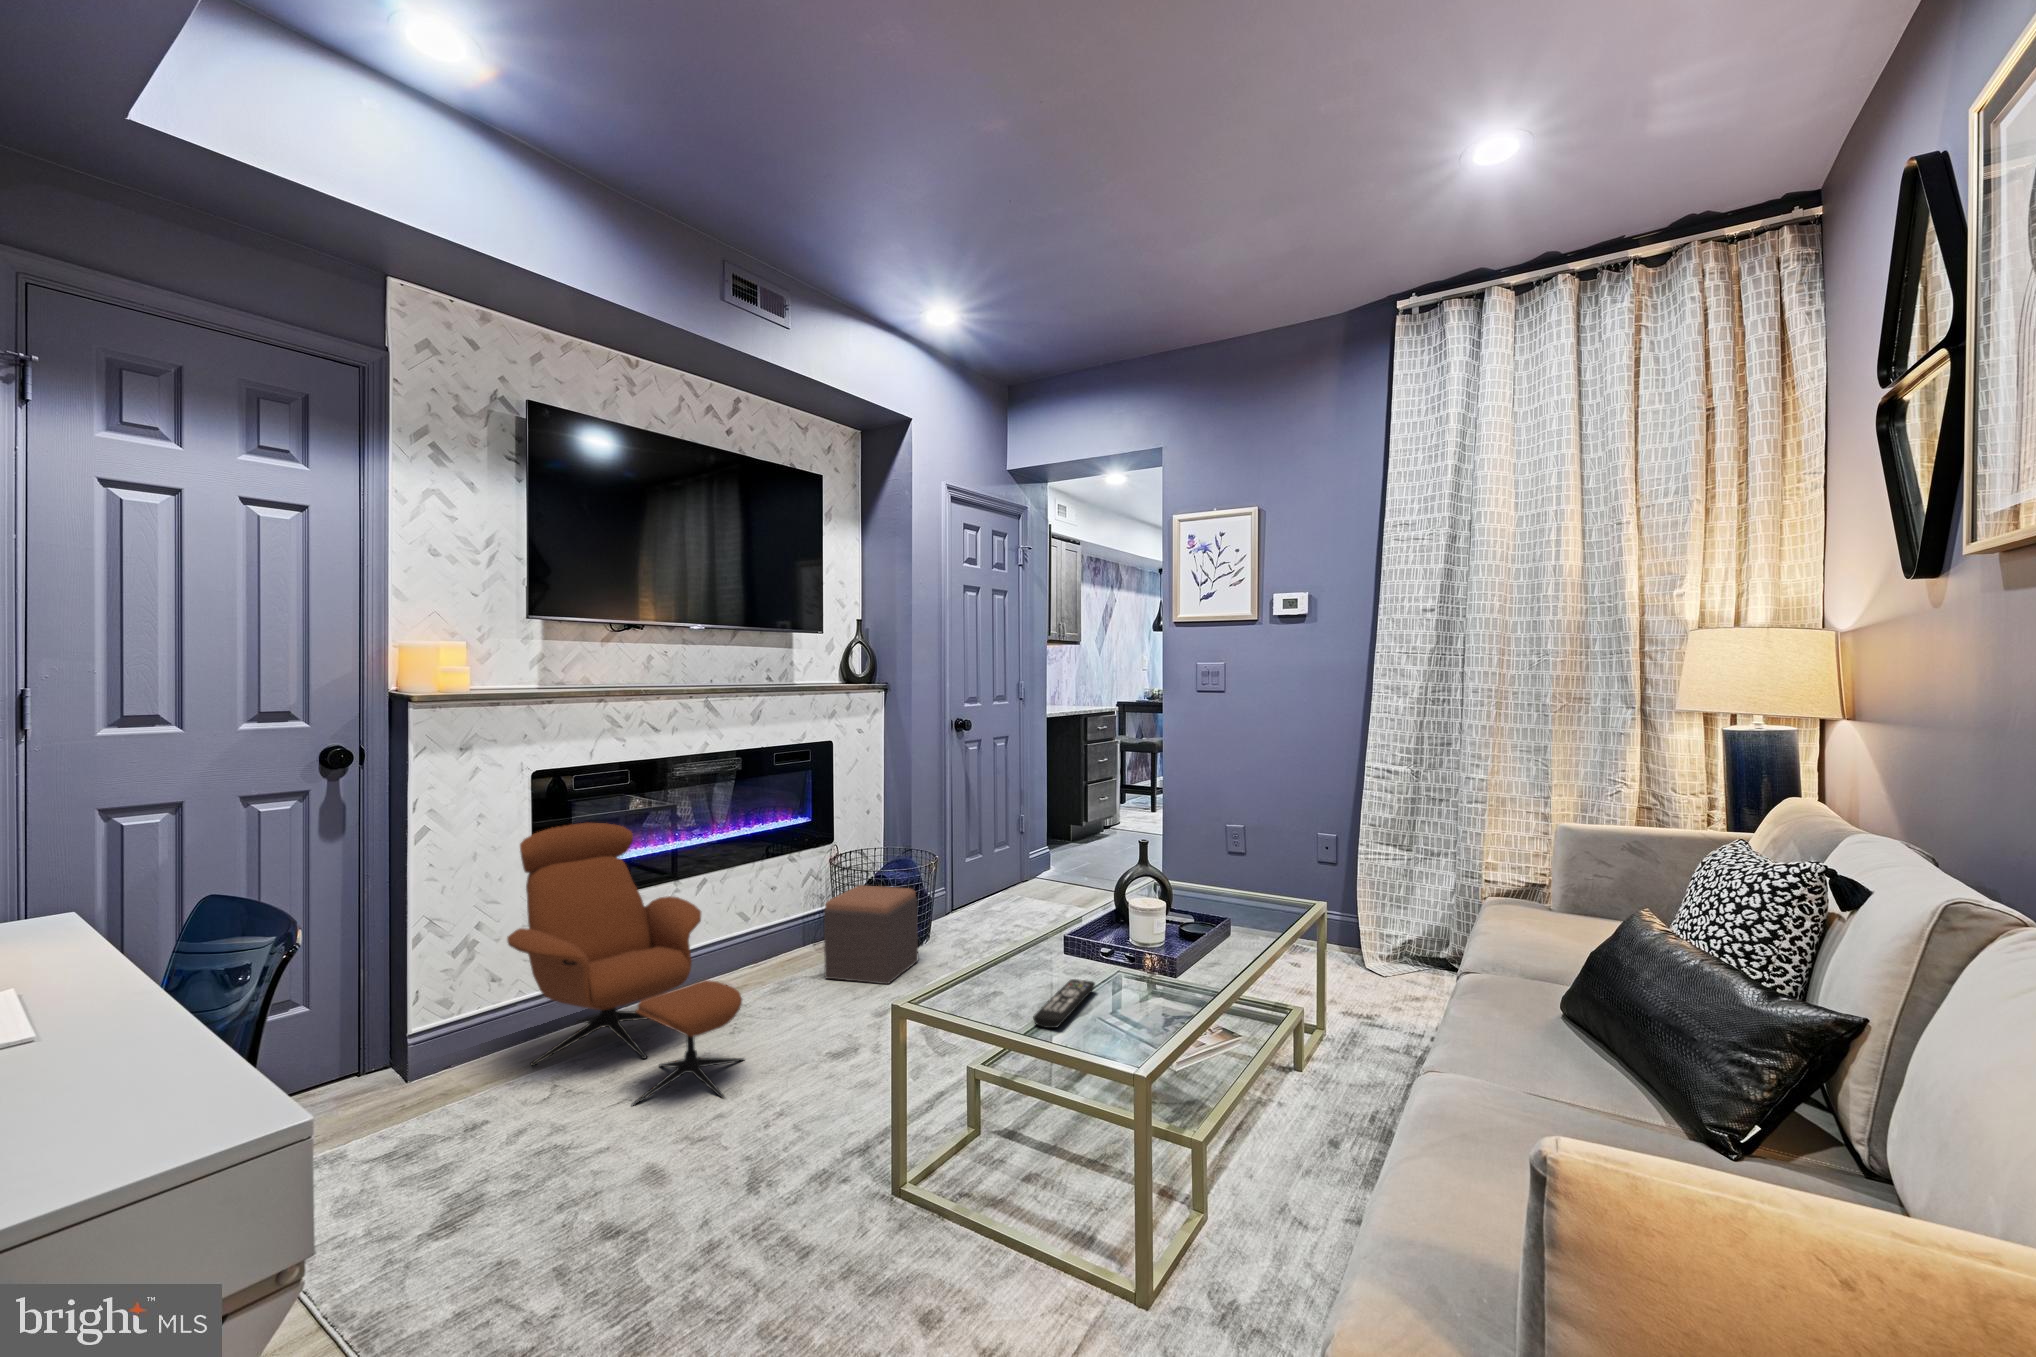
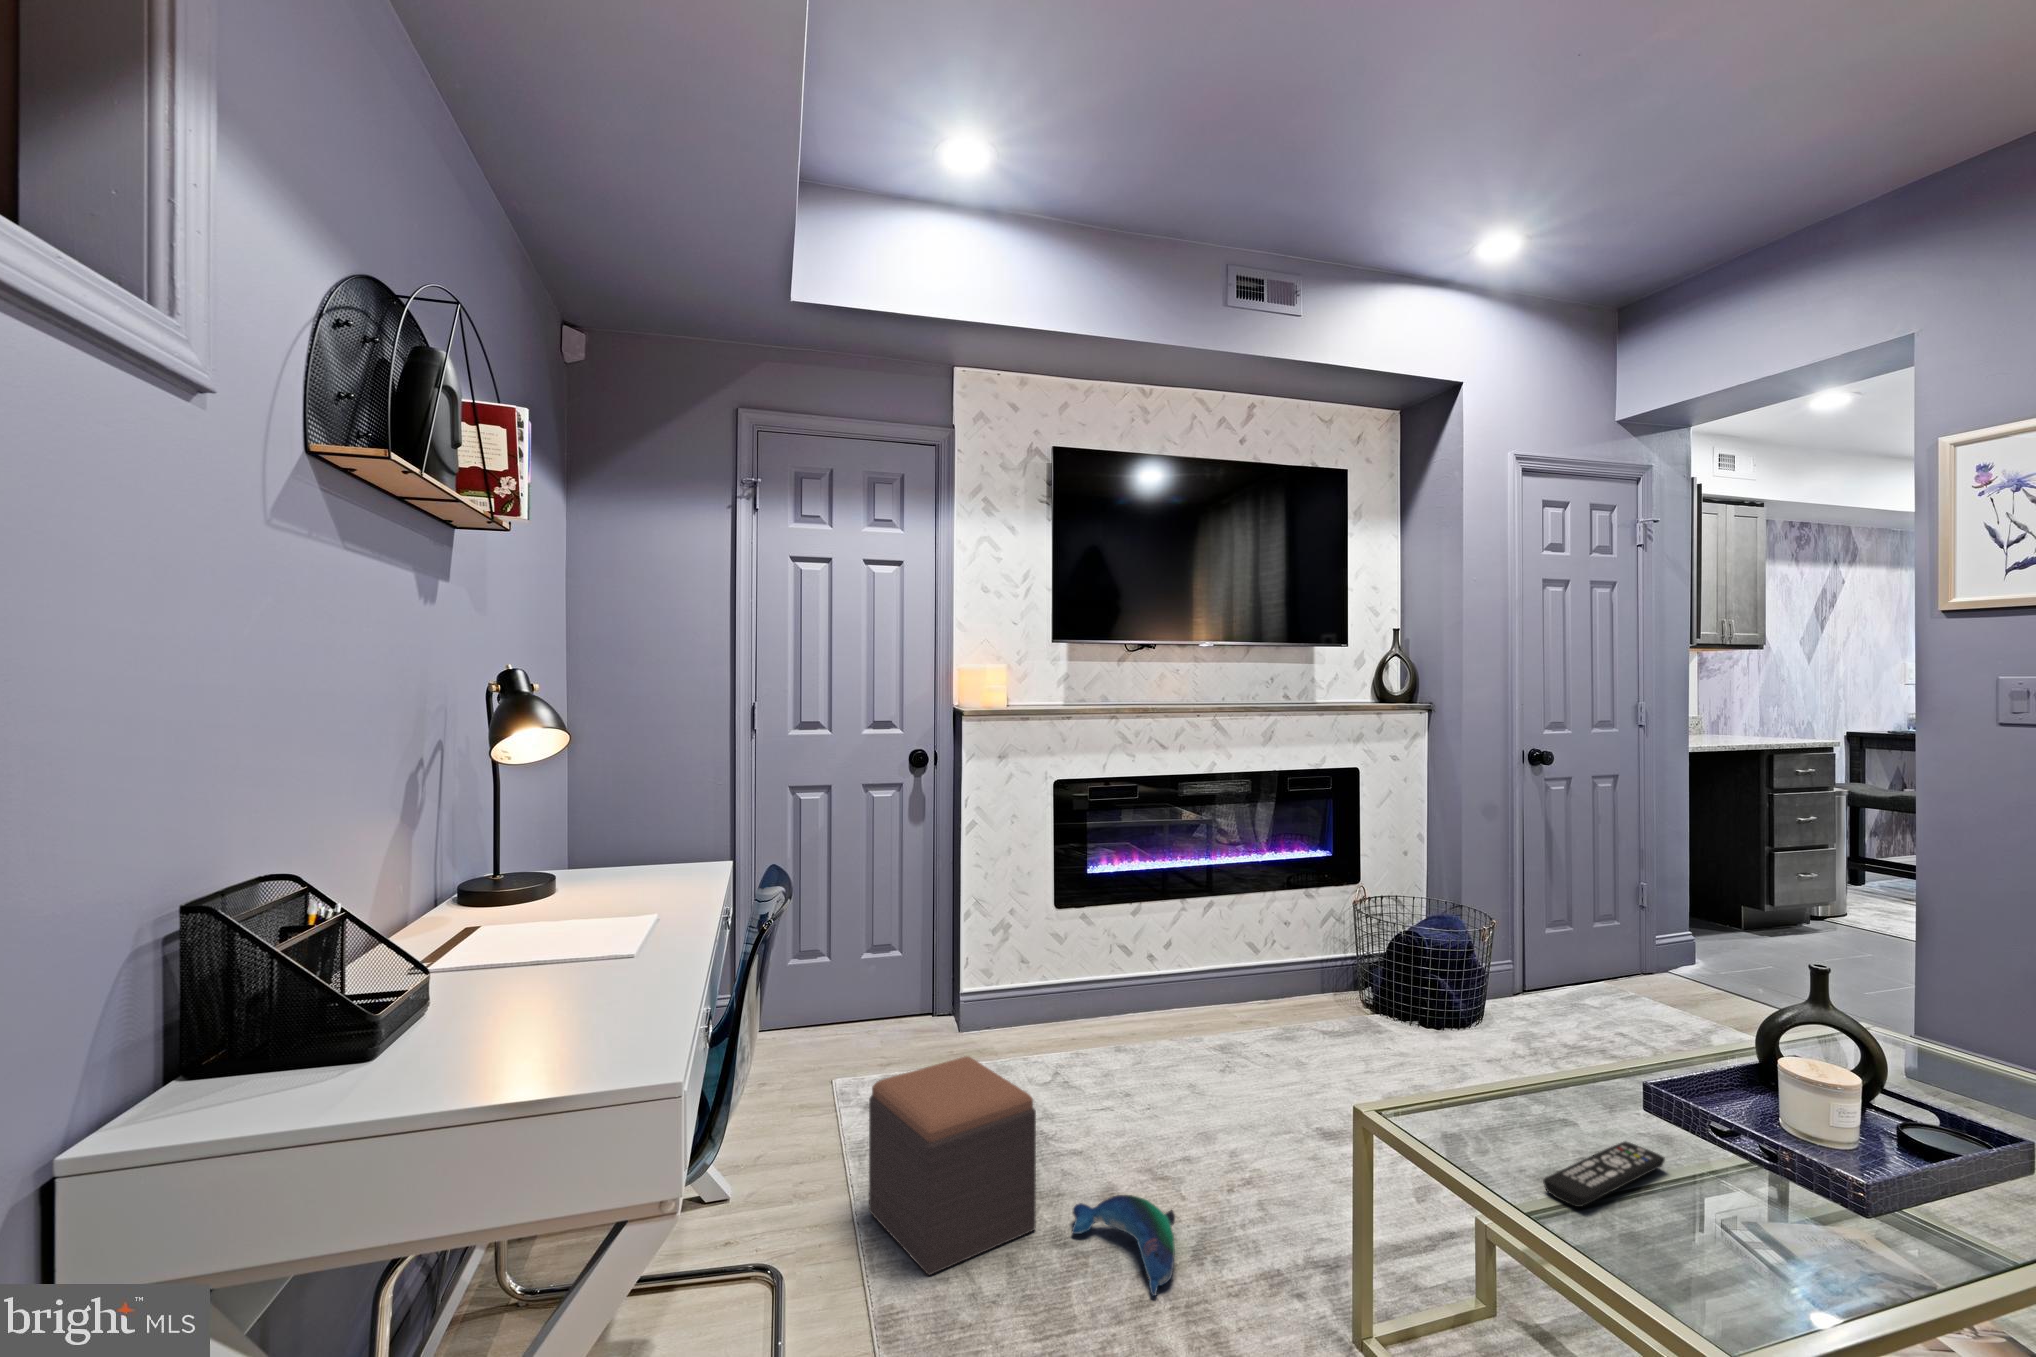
lounge chair: present [507,823,744,1106] -> none [1027,831,1229,1145]
footstool: present [824,885,918,984] -> present [869,1056,1036,1275]
plush toy: none [618,1156,736,1237] -> present [1072,1195,1175,1296]

